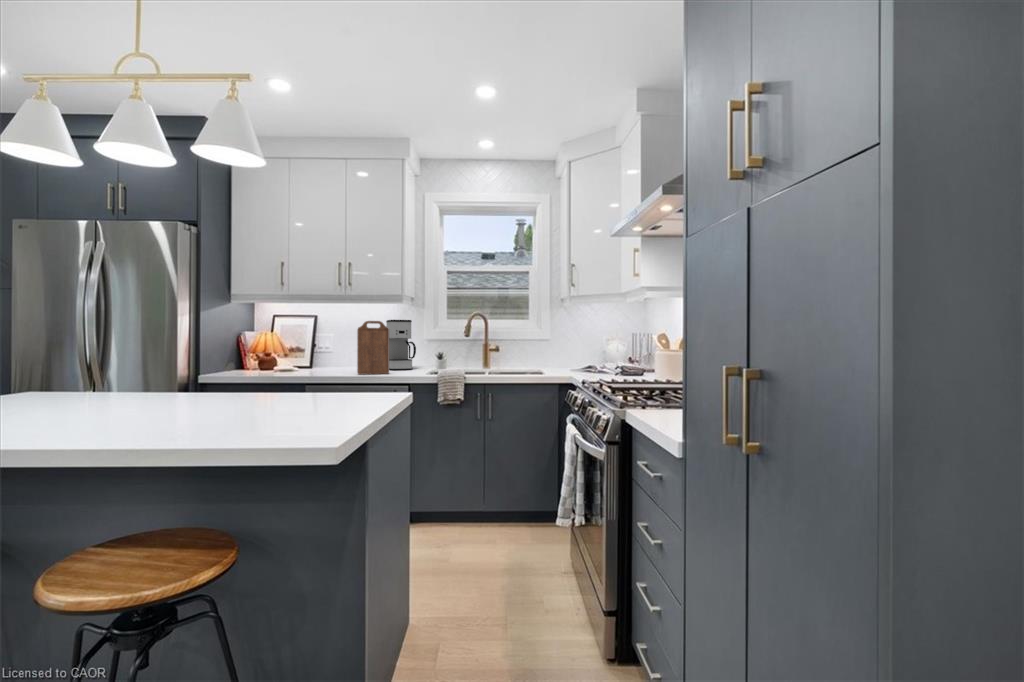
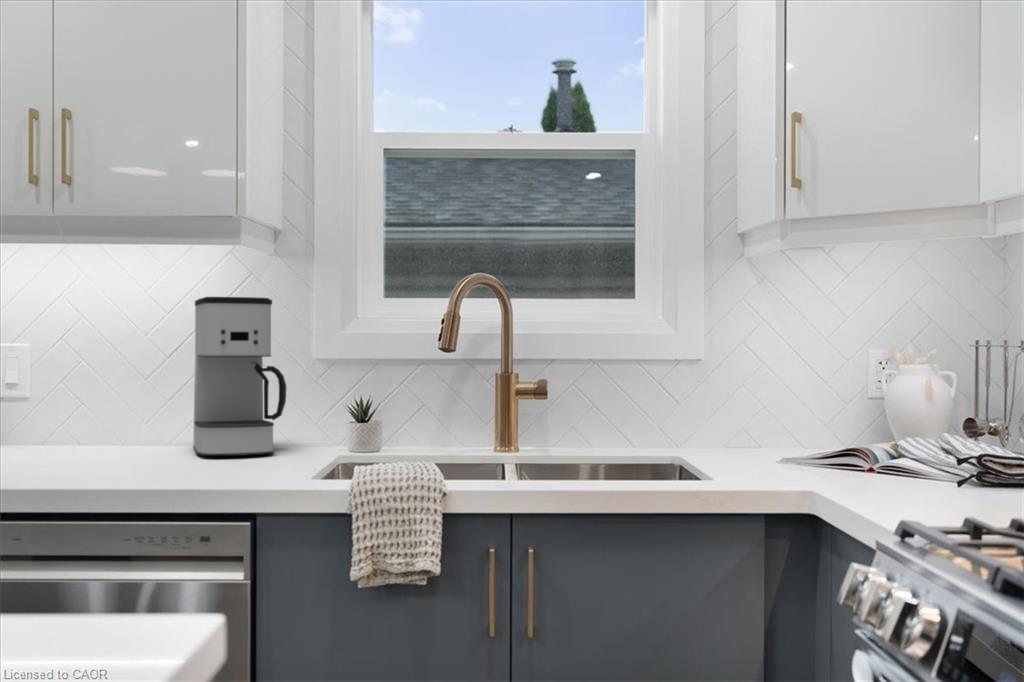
cutting board: present [357,321,389,374] -> none [82,298,192,479]

